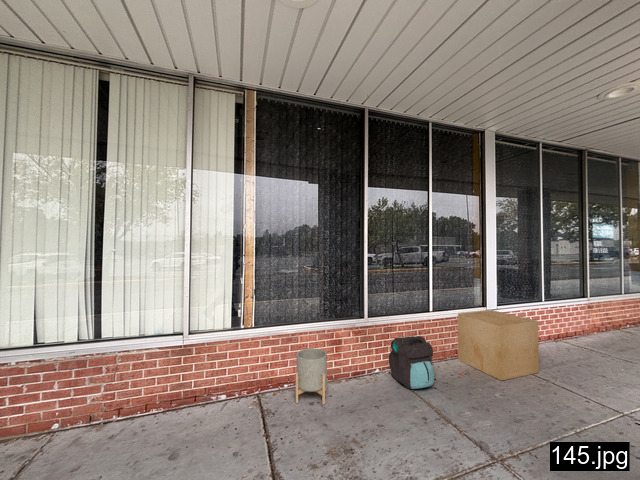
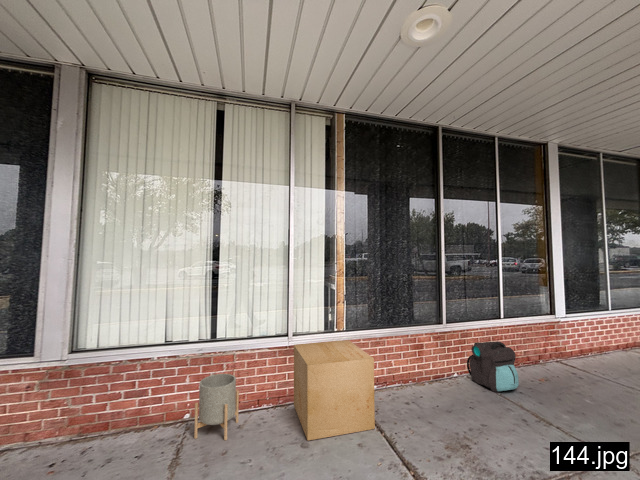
cardboard box: present [458,310,539,380] -> present [294,340,375,441]
planter: present [296,348,327,404] -> present [194,374,239,440]

